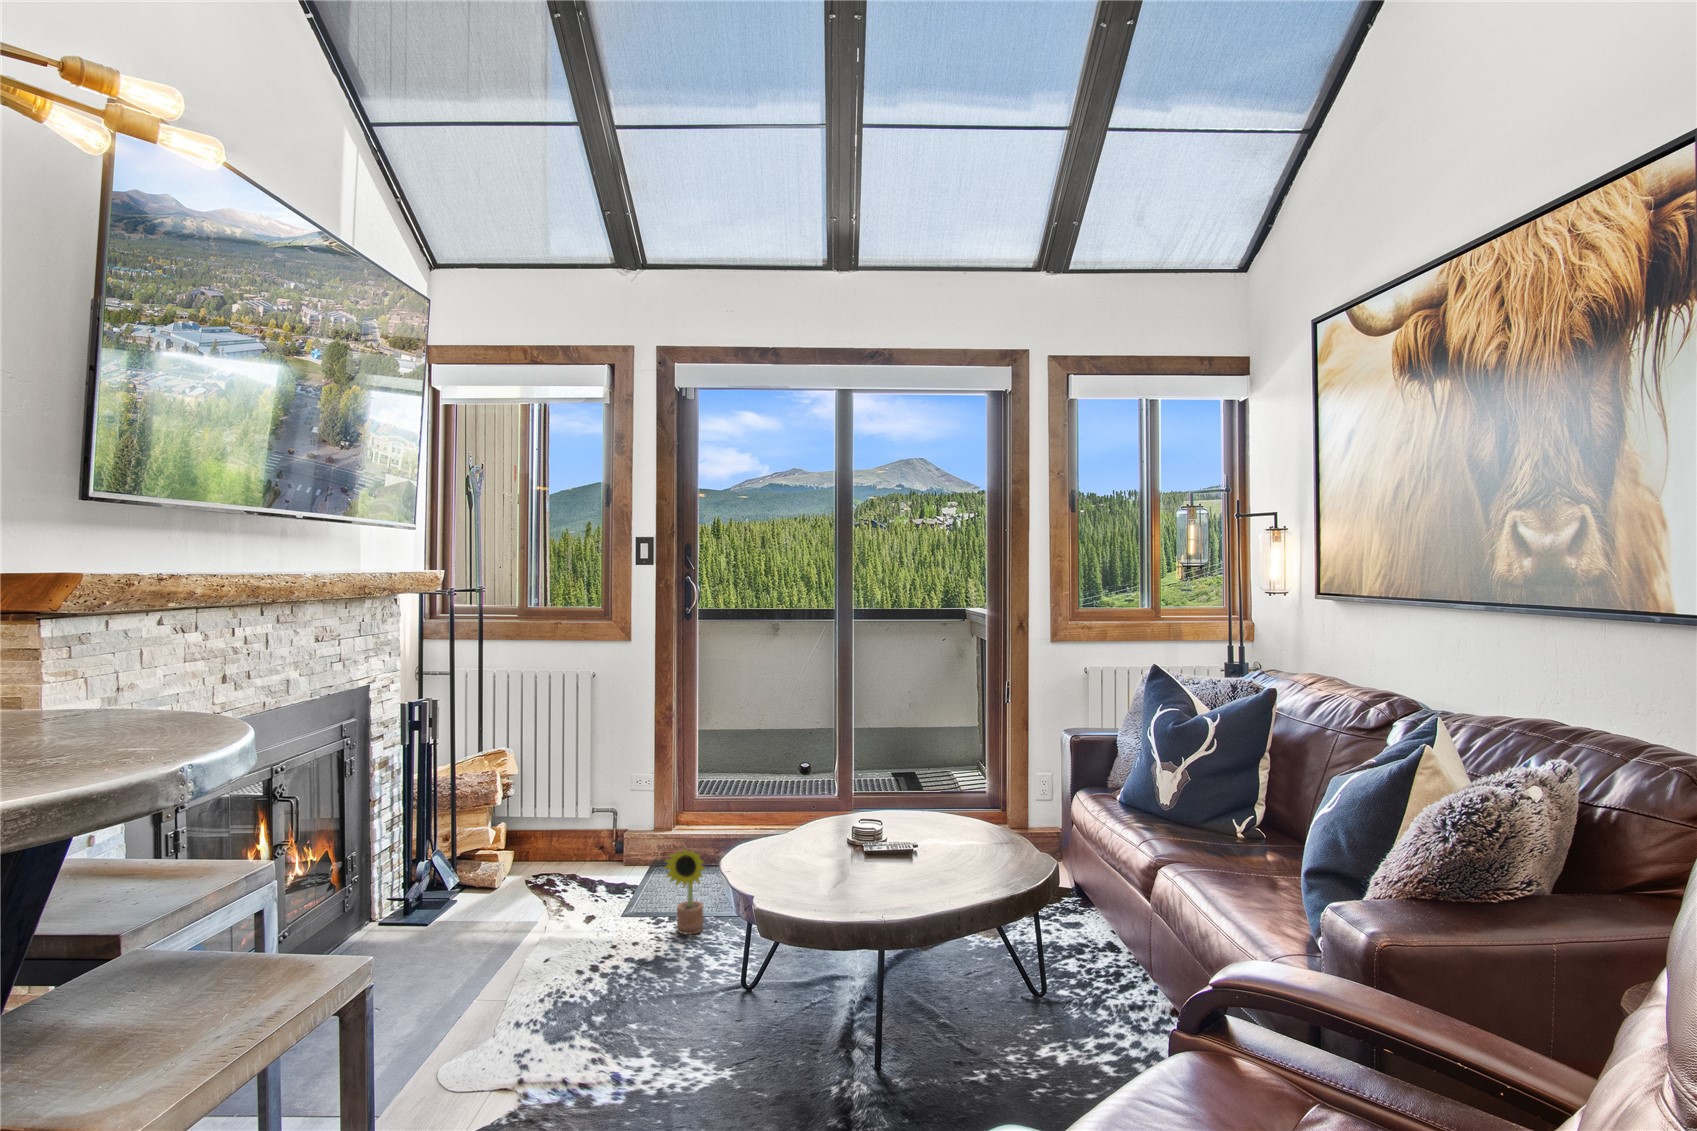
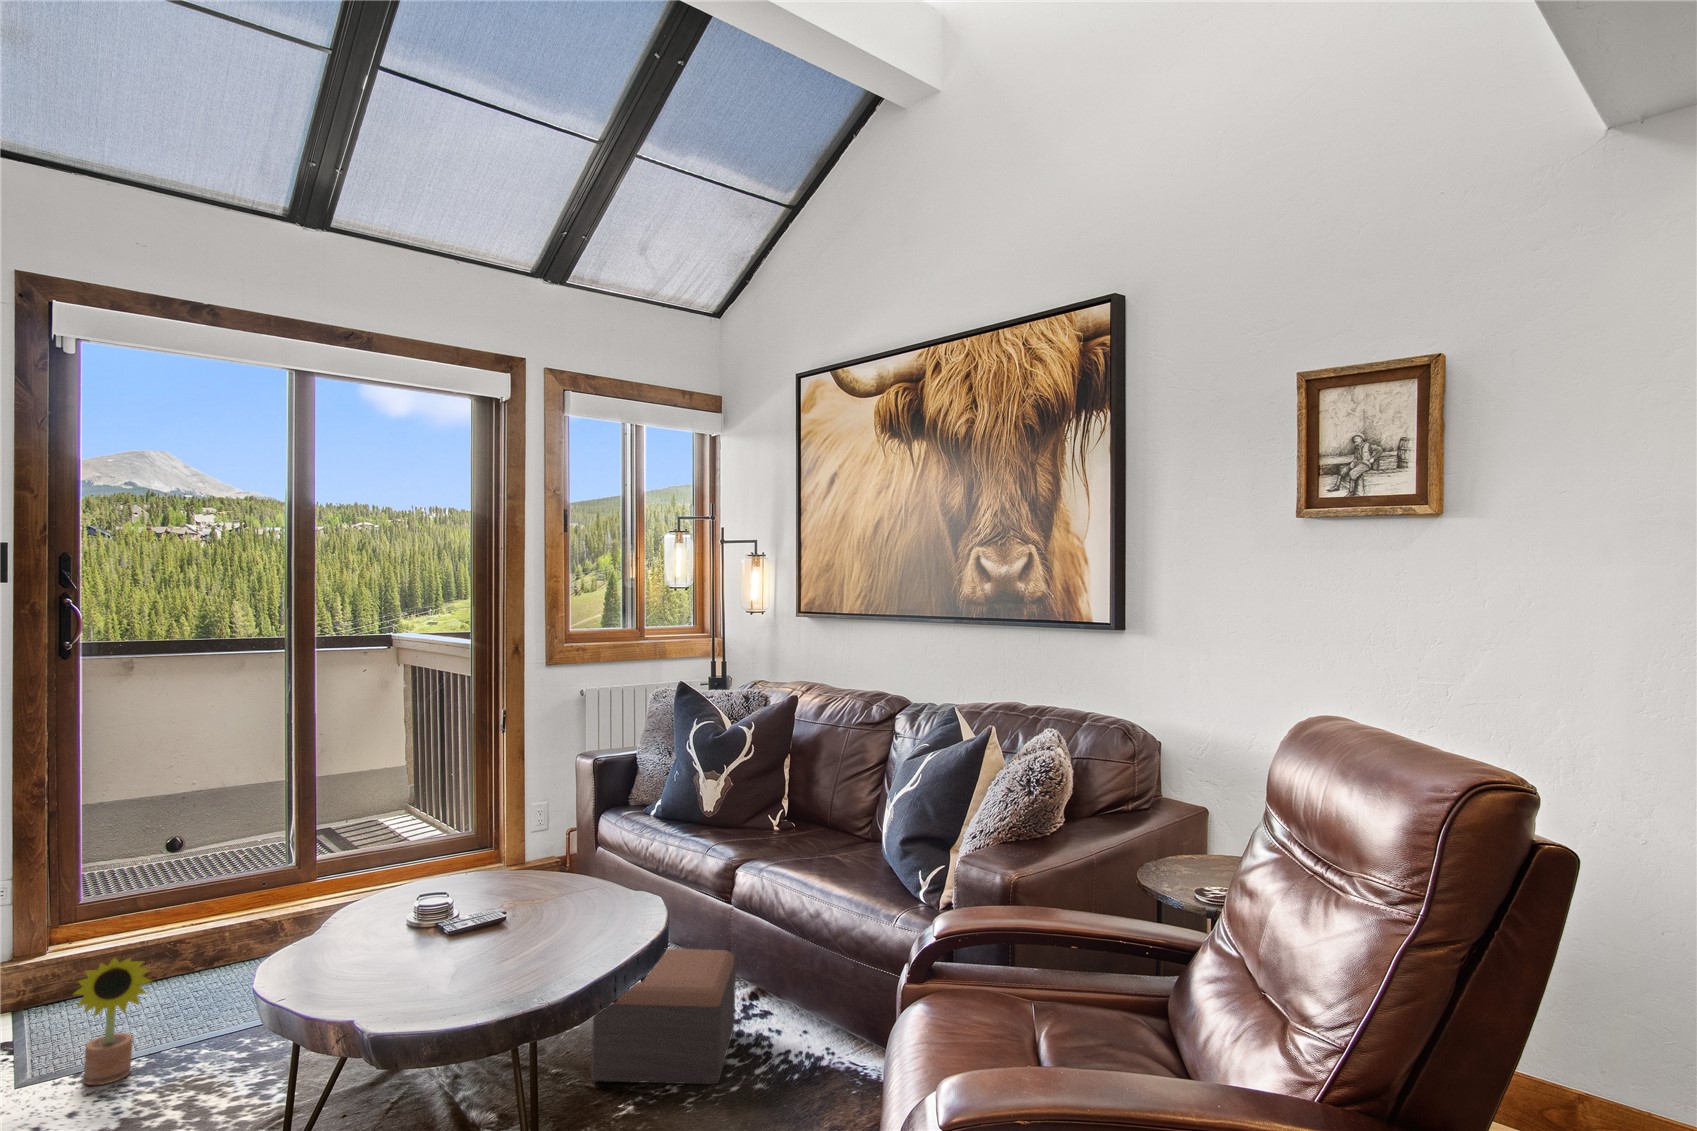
footstool: none [969,928,1131,1085] -> present [591,949,736,1085]

